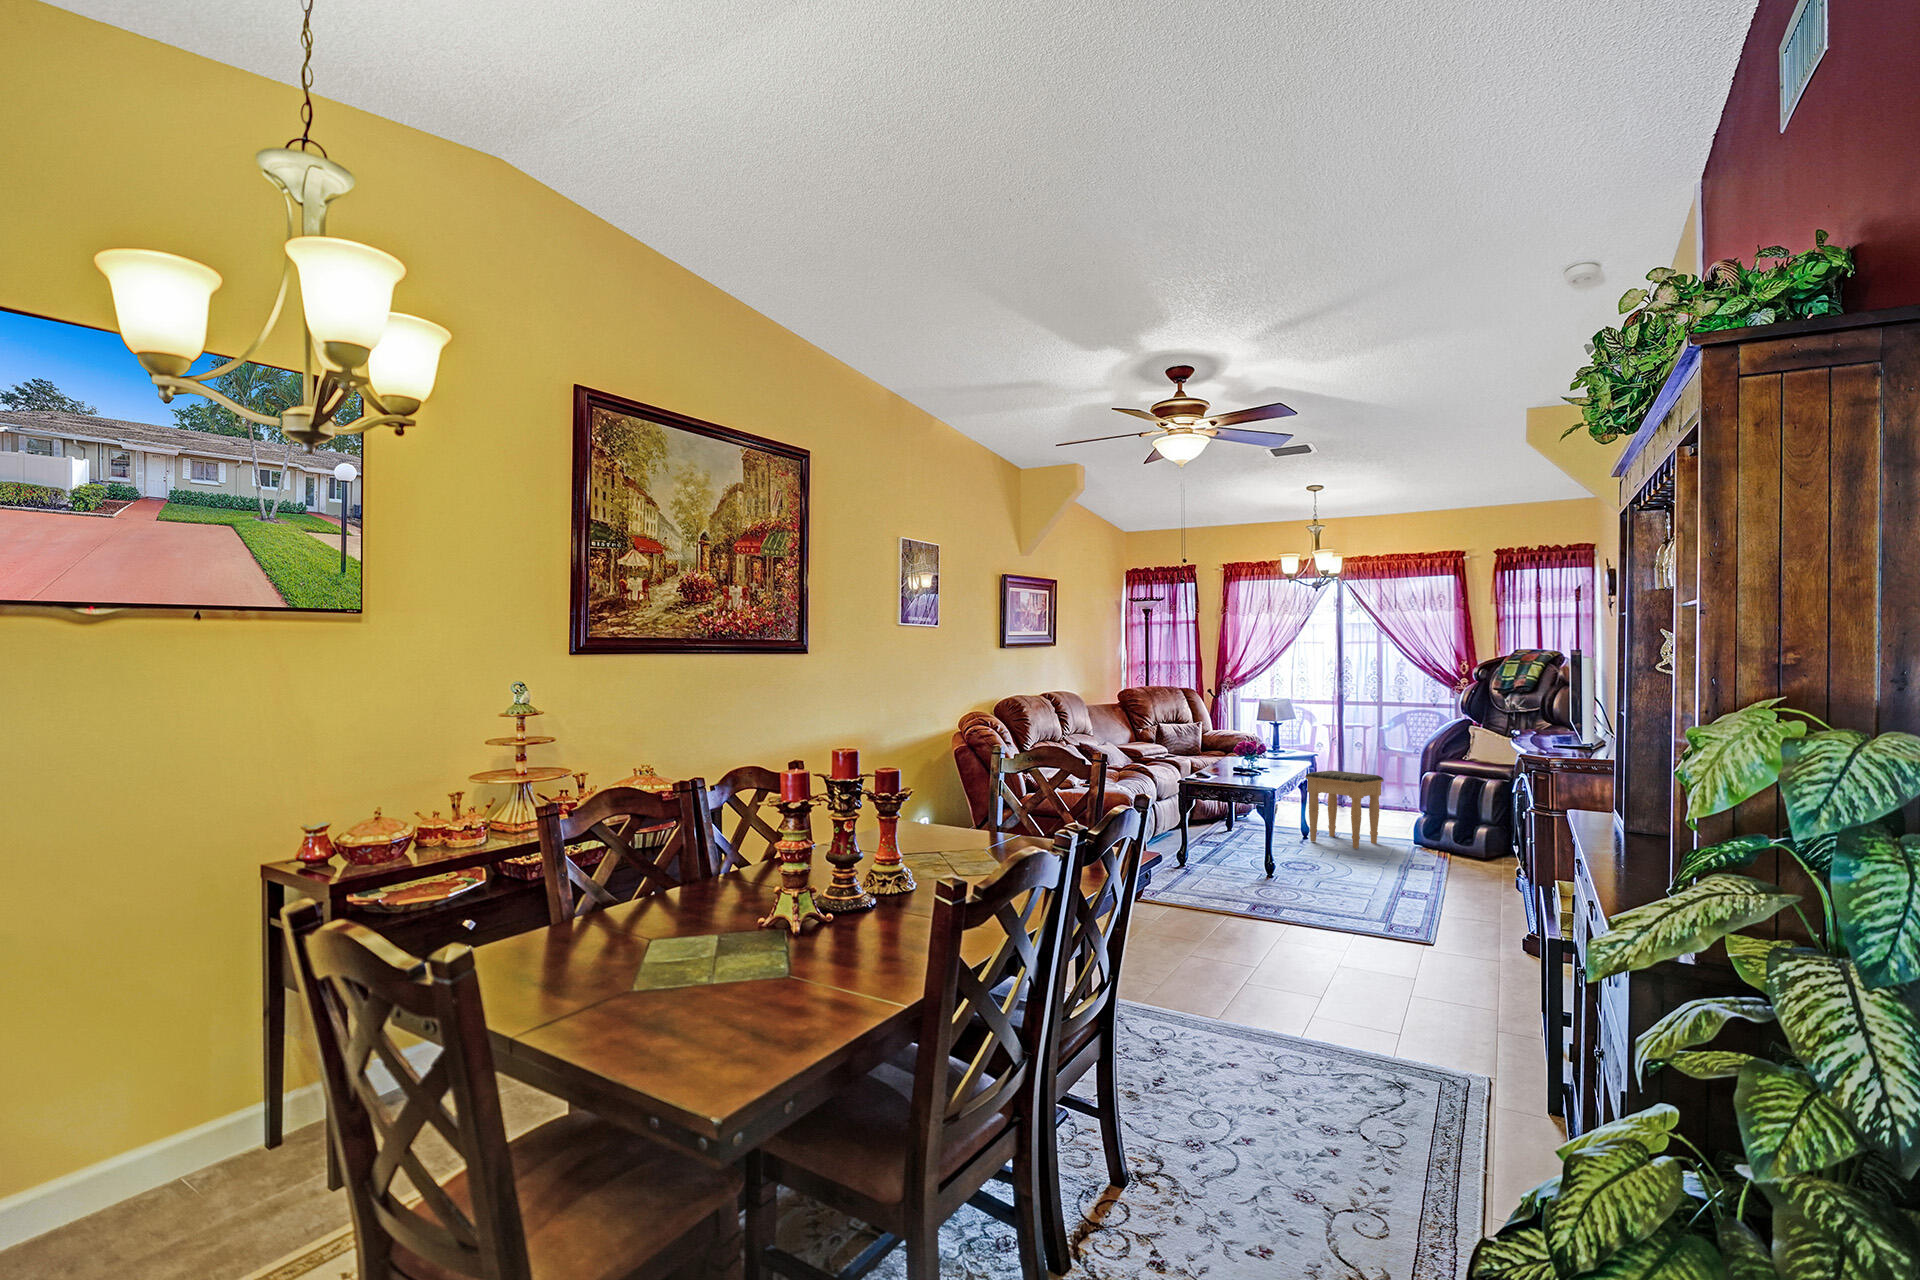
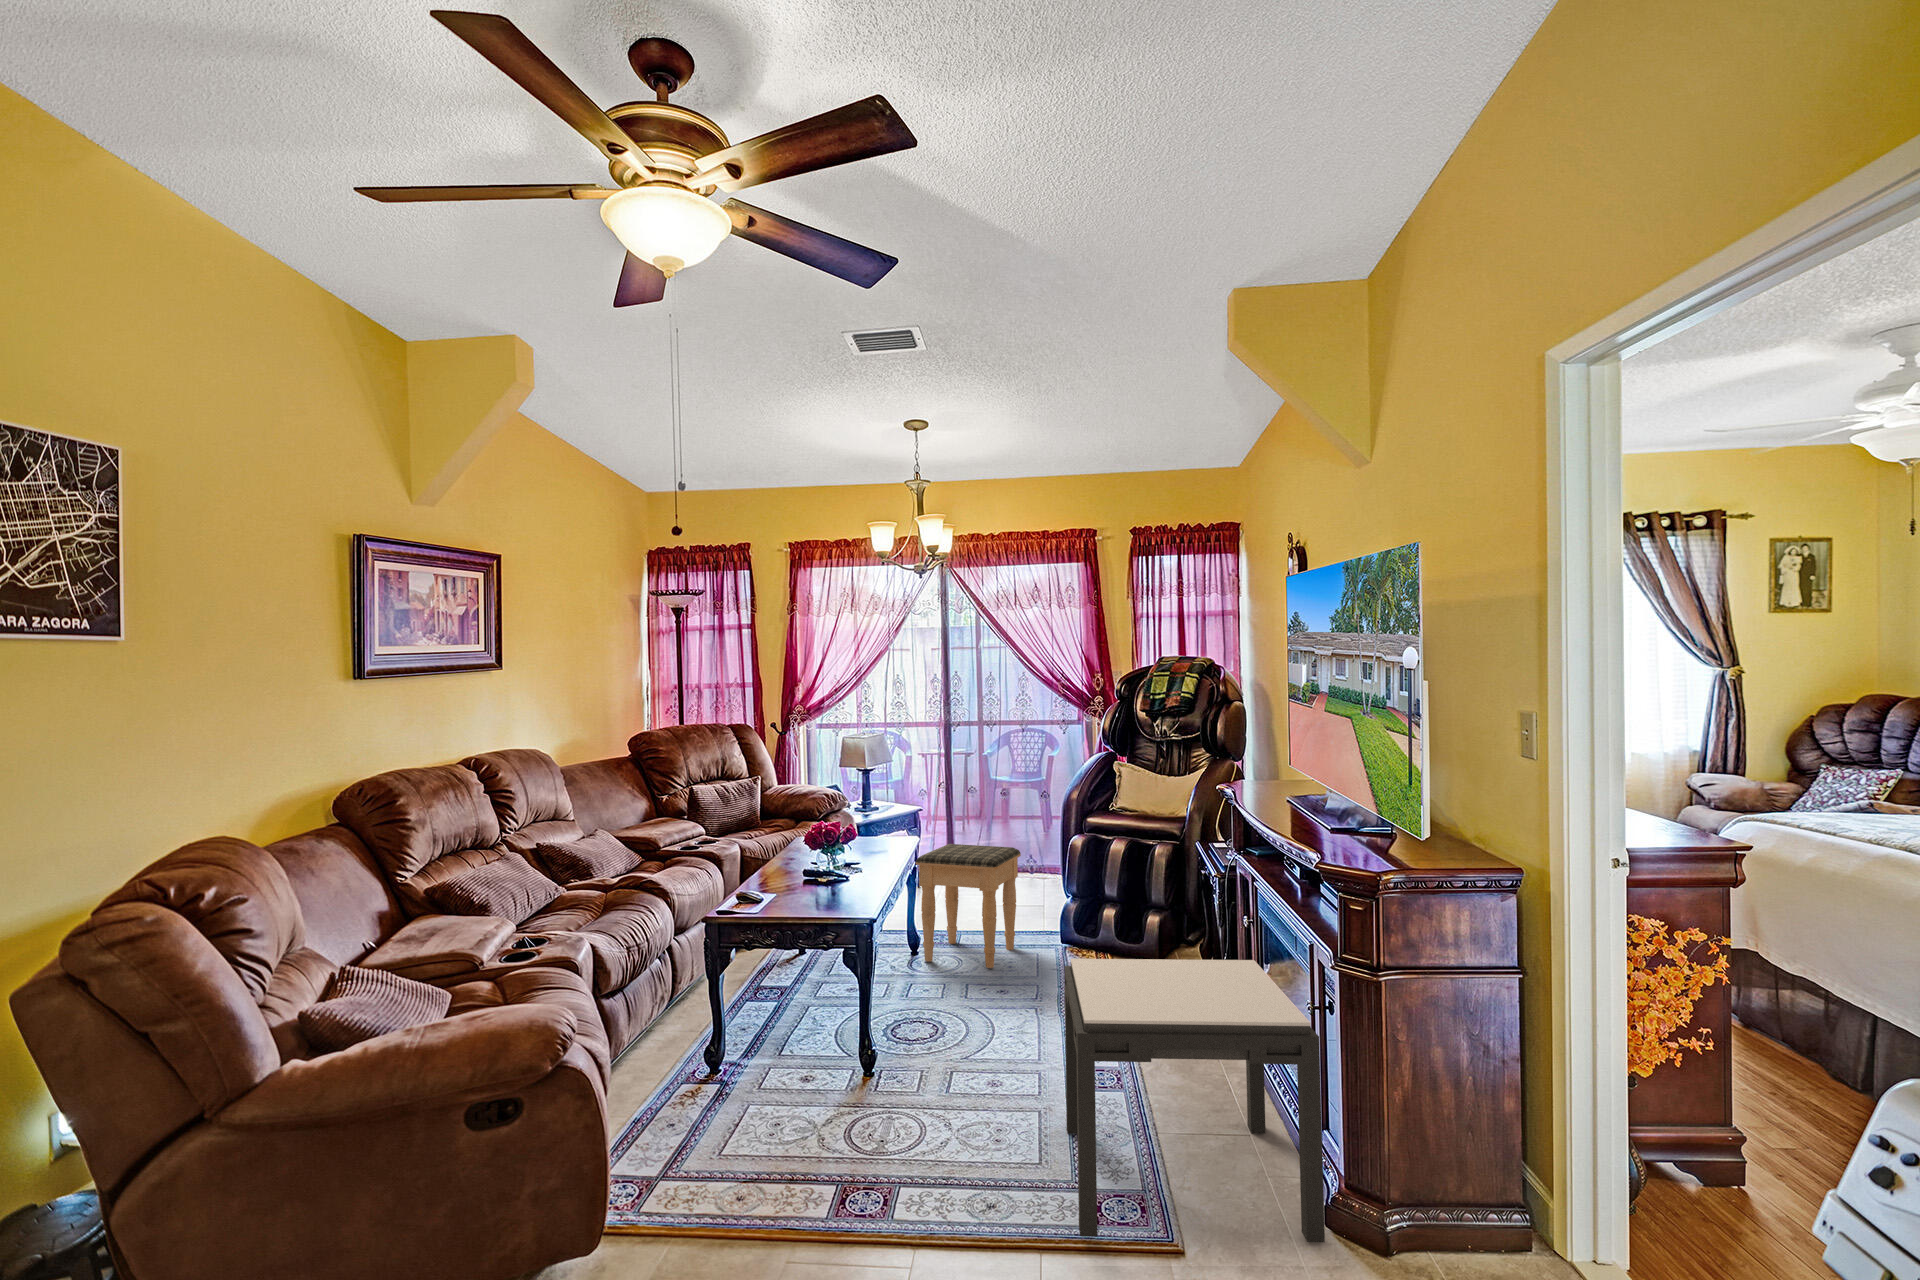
side table: none [1375,814,1520,956] -> present [1064,959,1325,1243]

